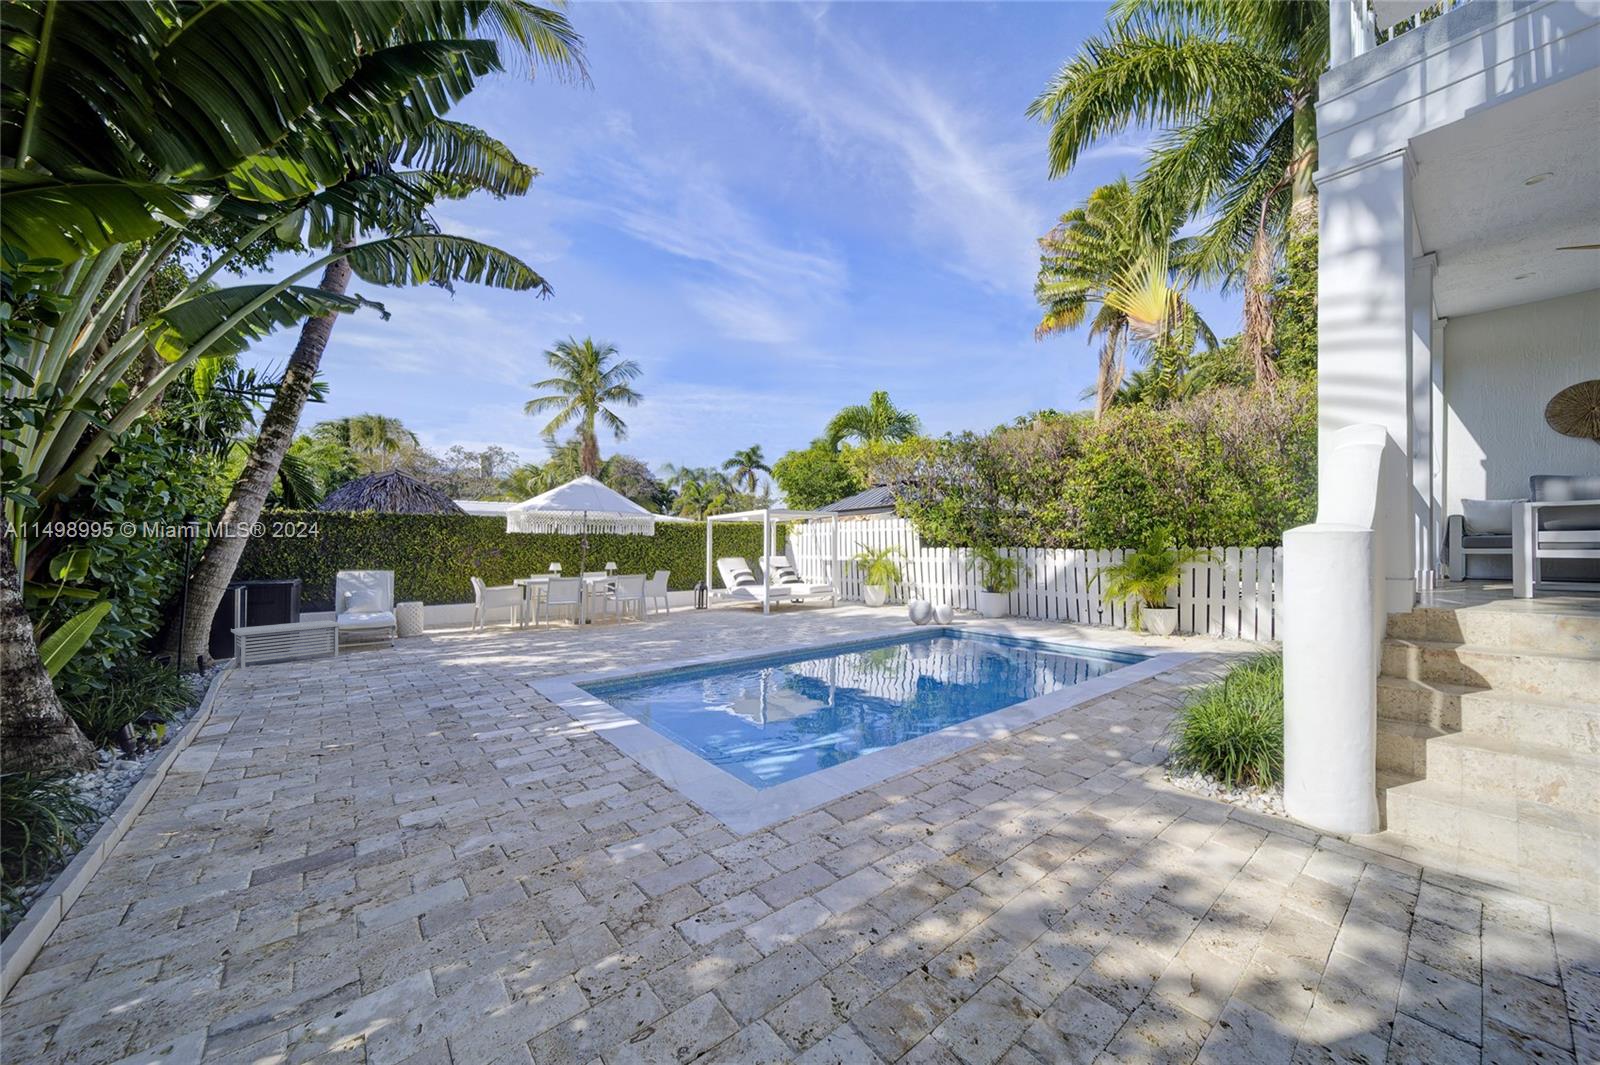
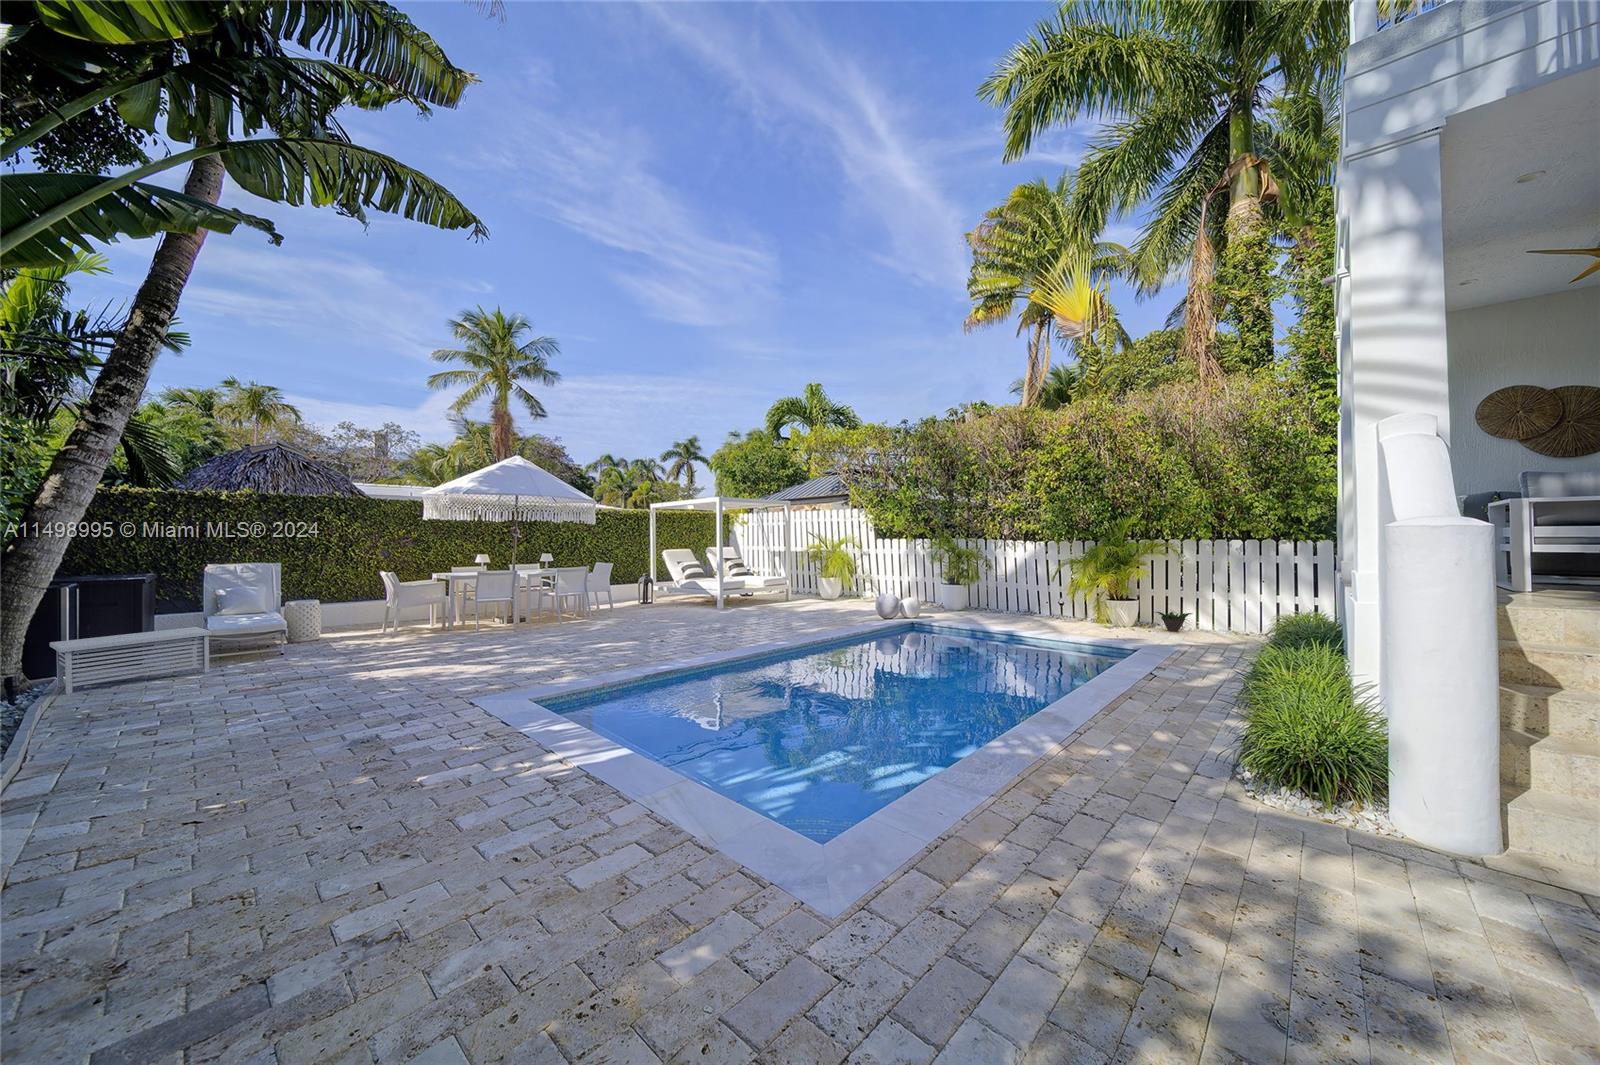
decorative plant: none [1191,622,1235,643] -> present [1155,612,1192,632]

